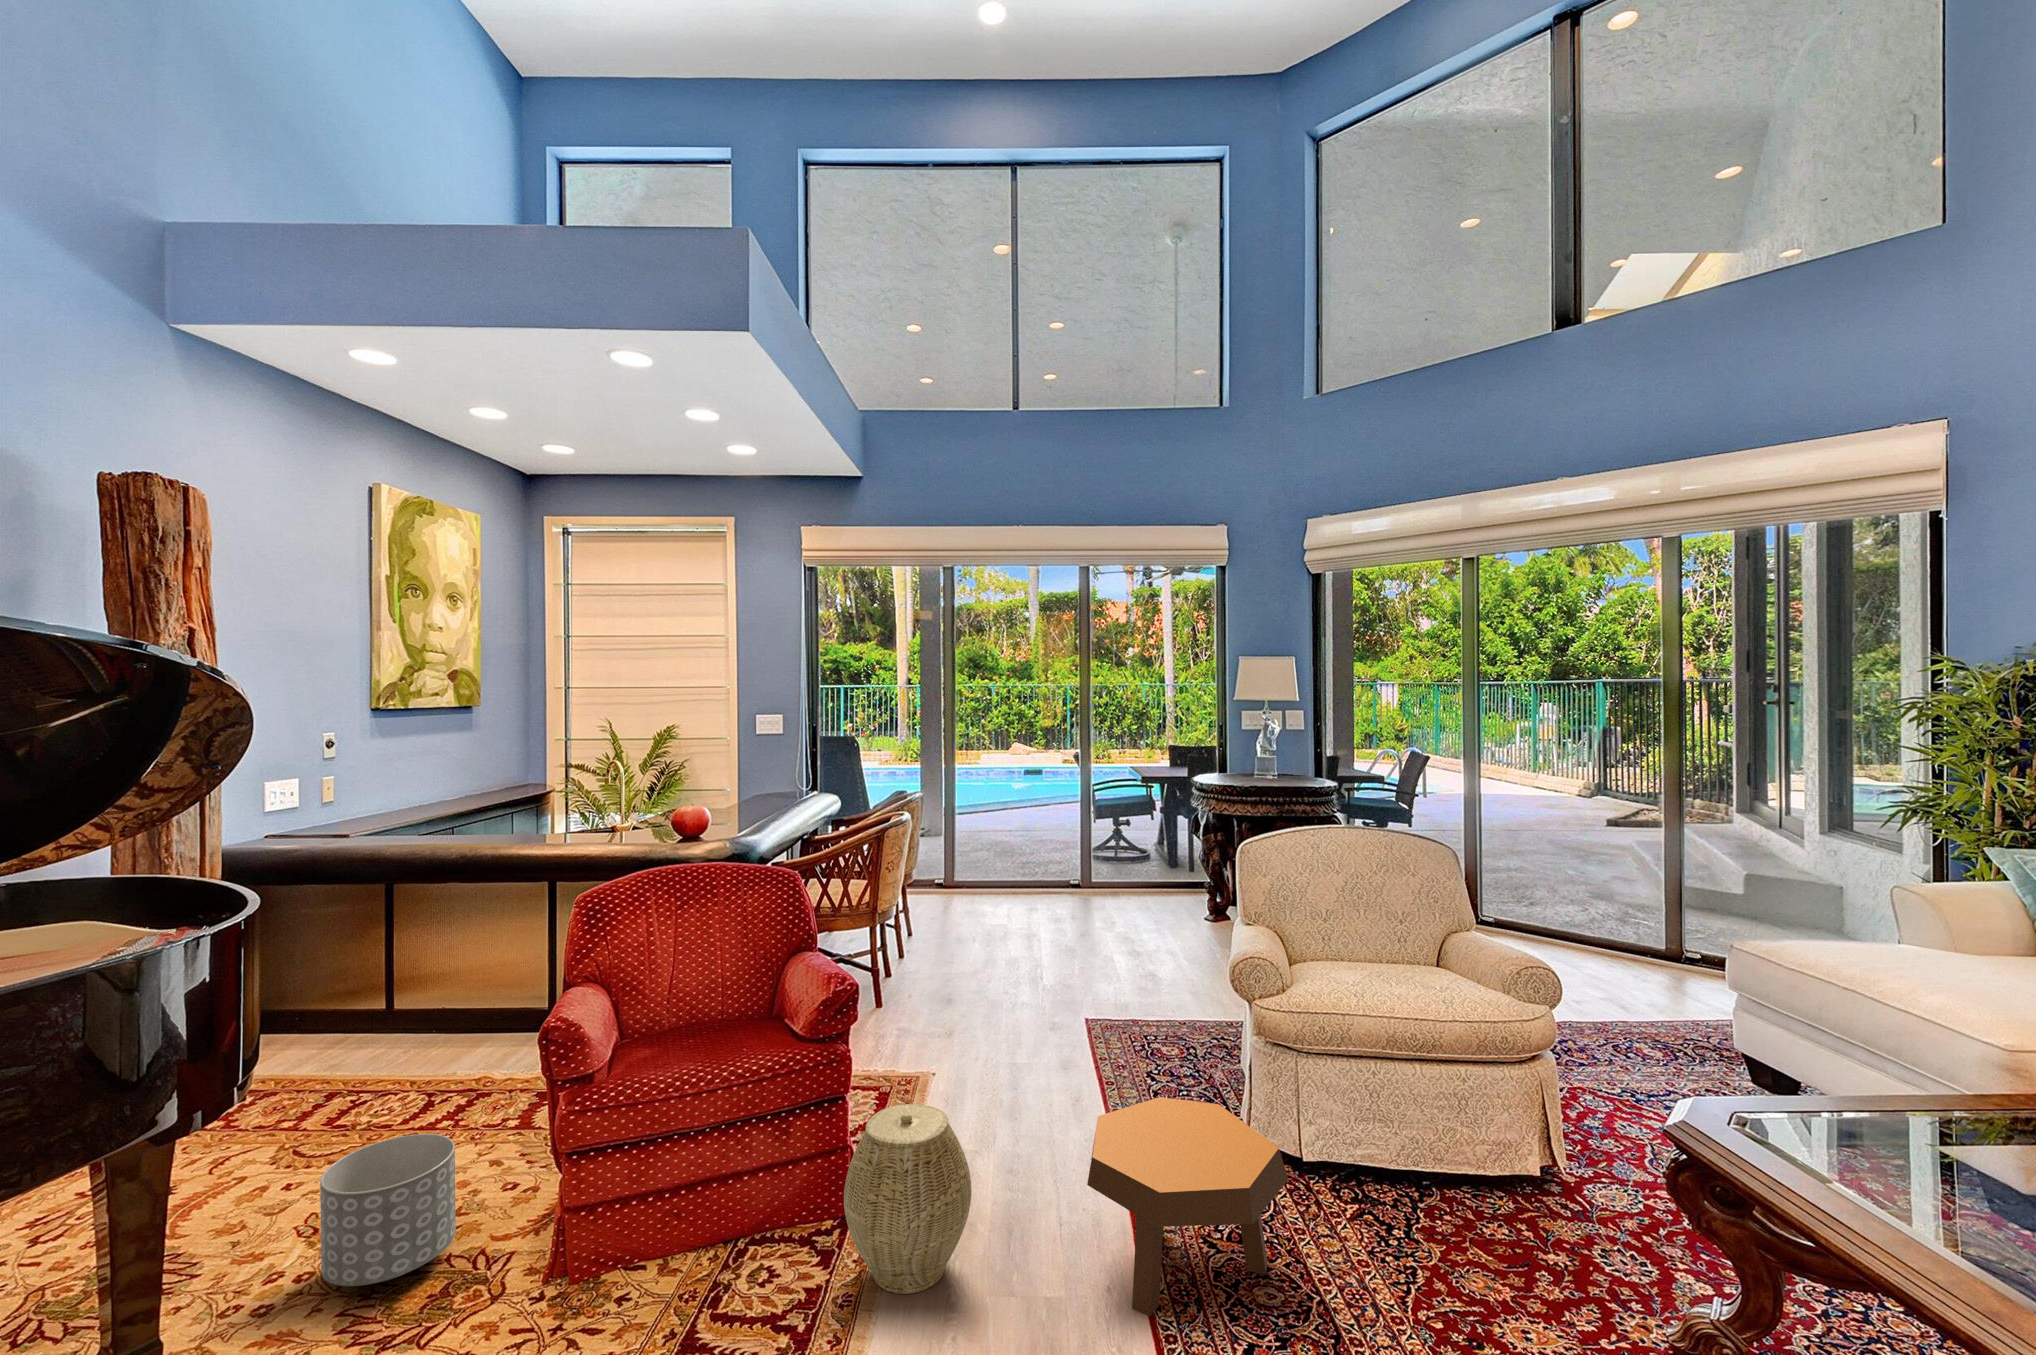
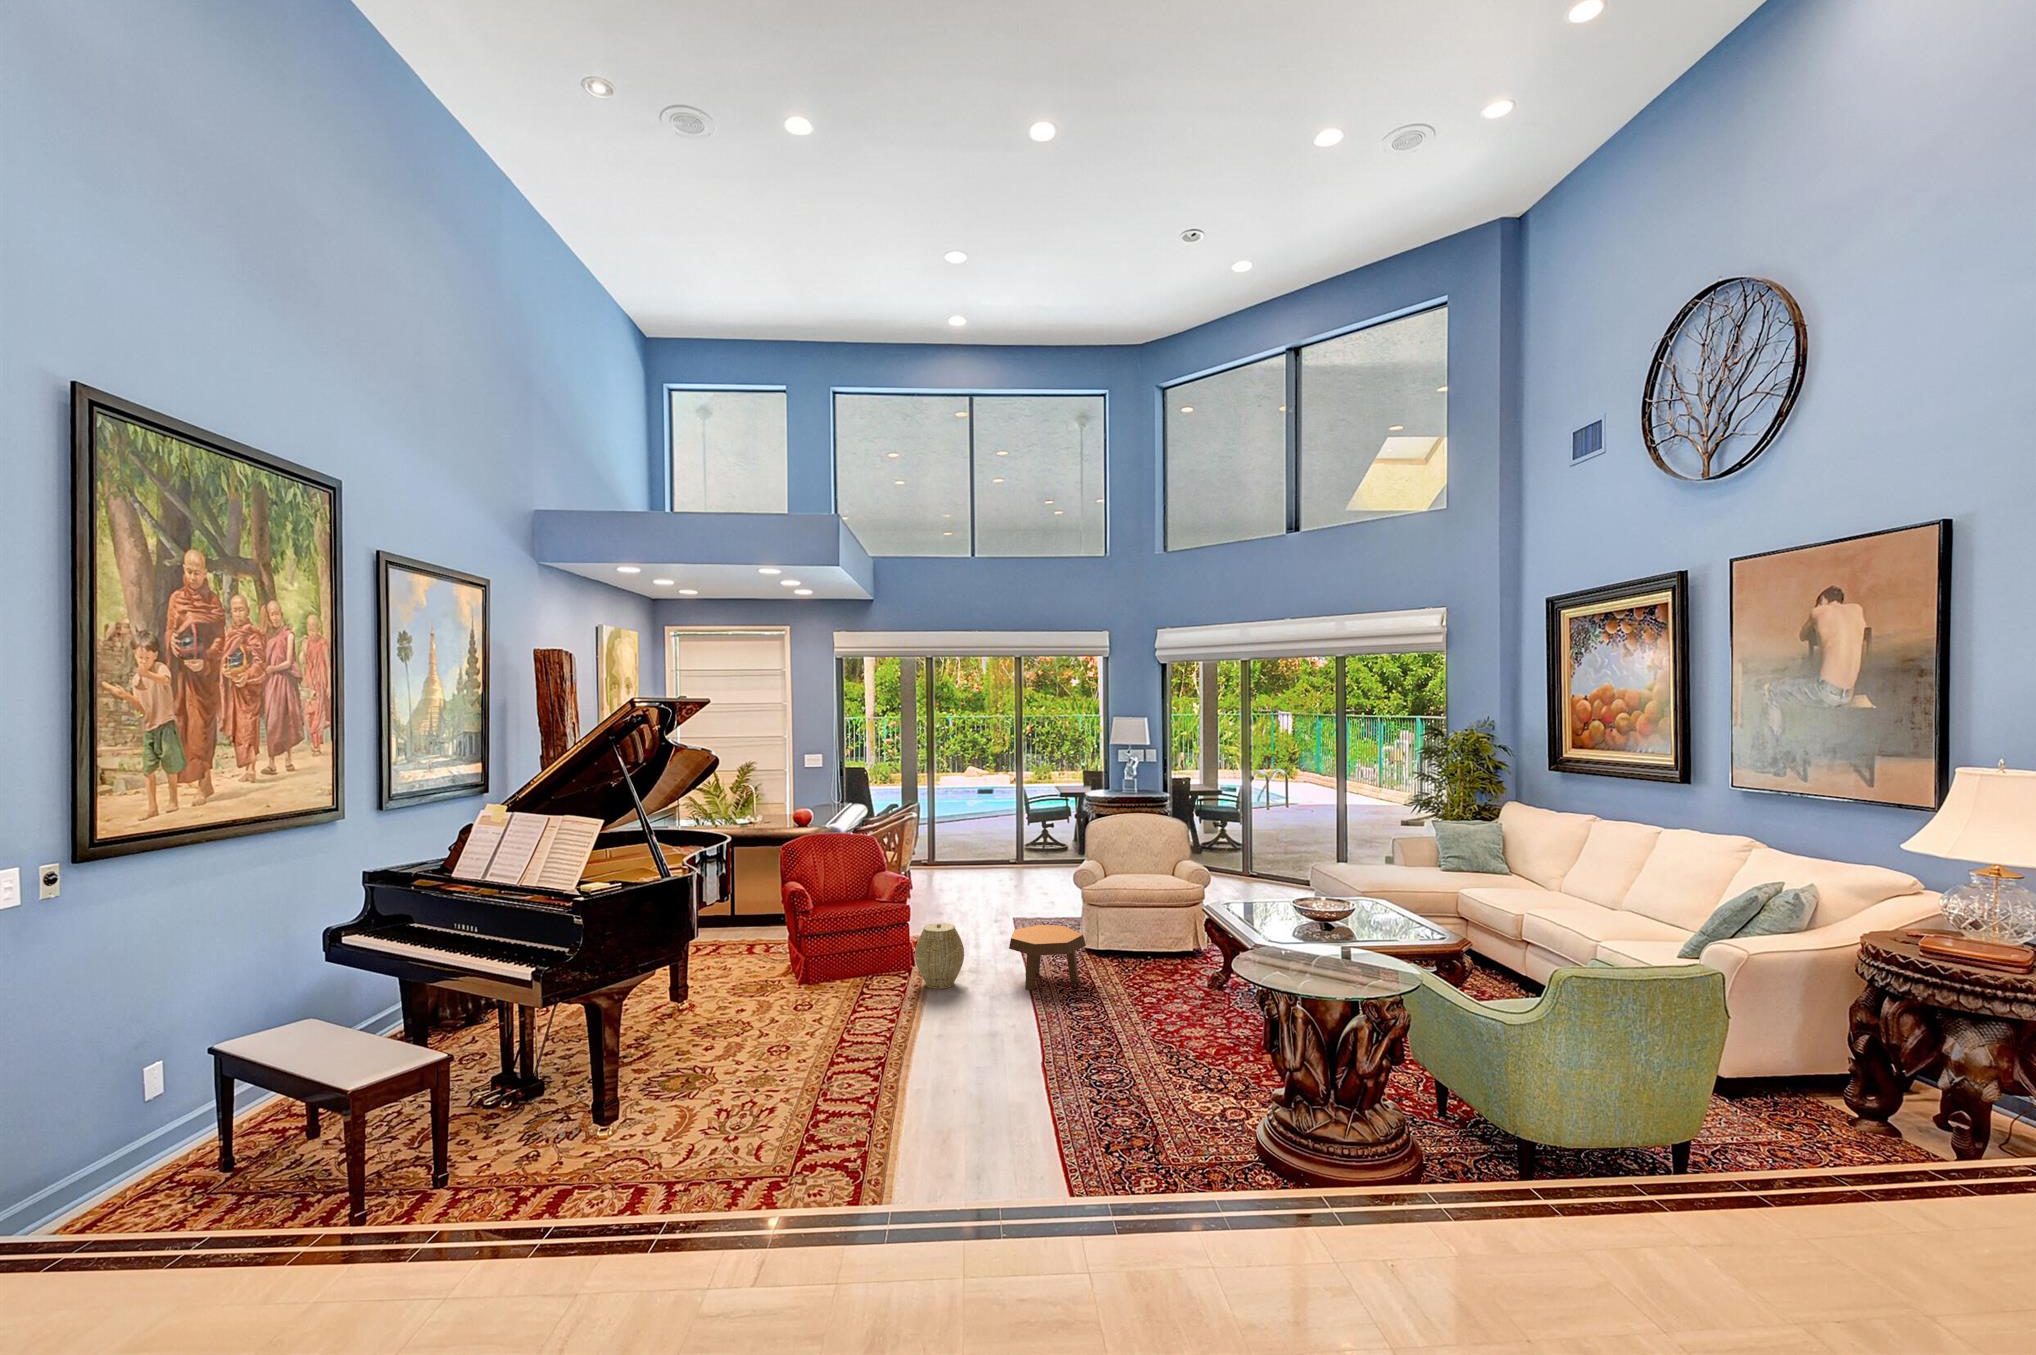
planter: present [320,1134,456,1286] -> none [711,942,757,992]

